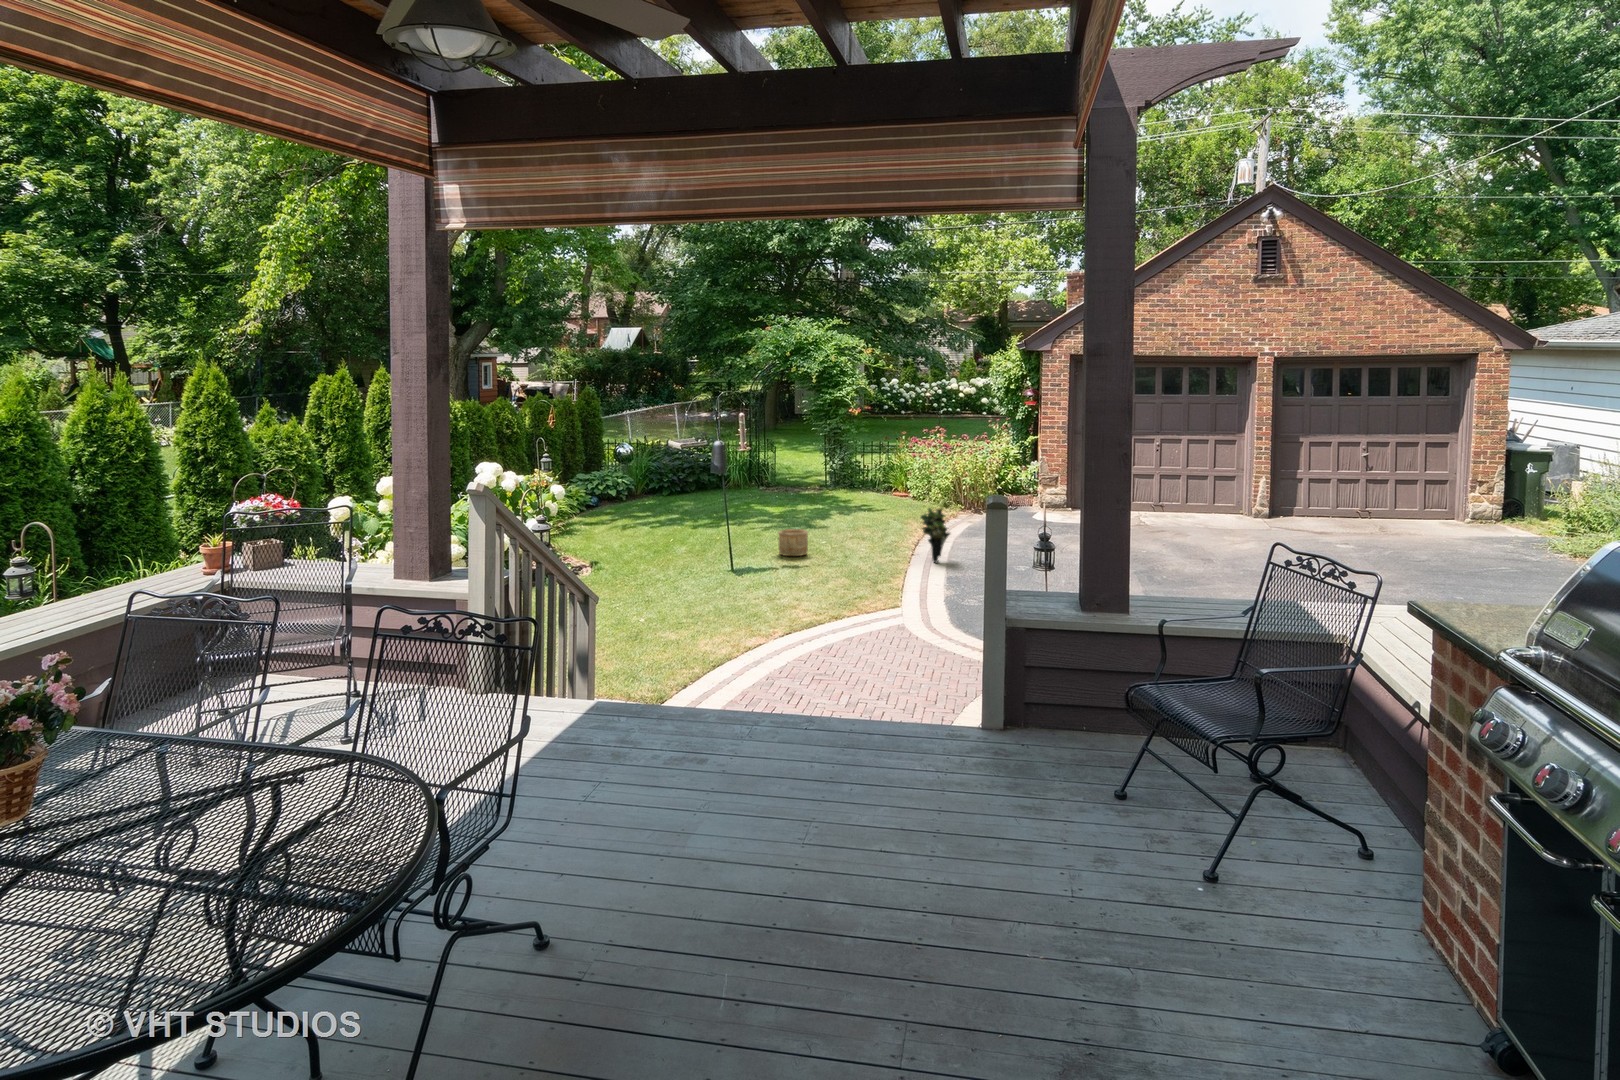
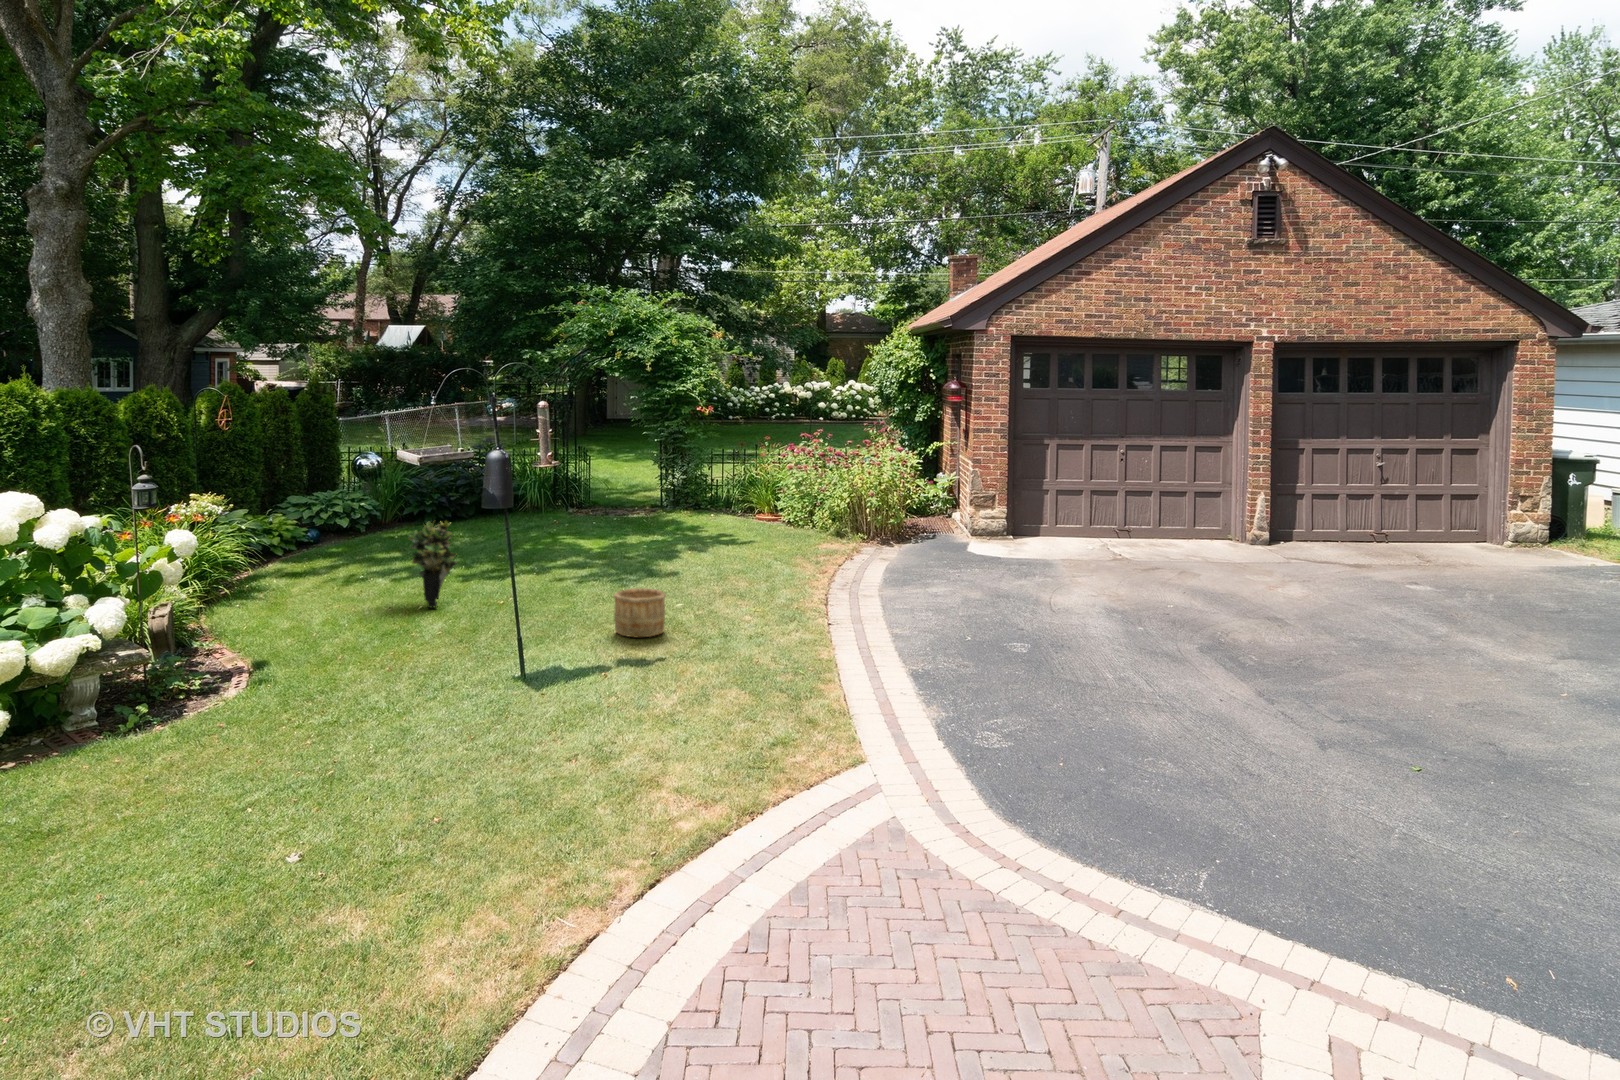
potted plant: present [921,508,950,562] -> present [408,521,457,608]

